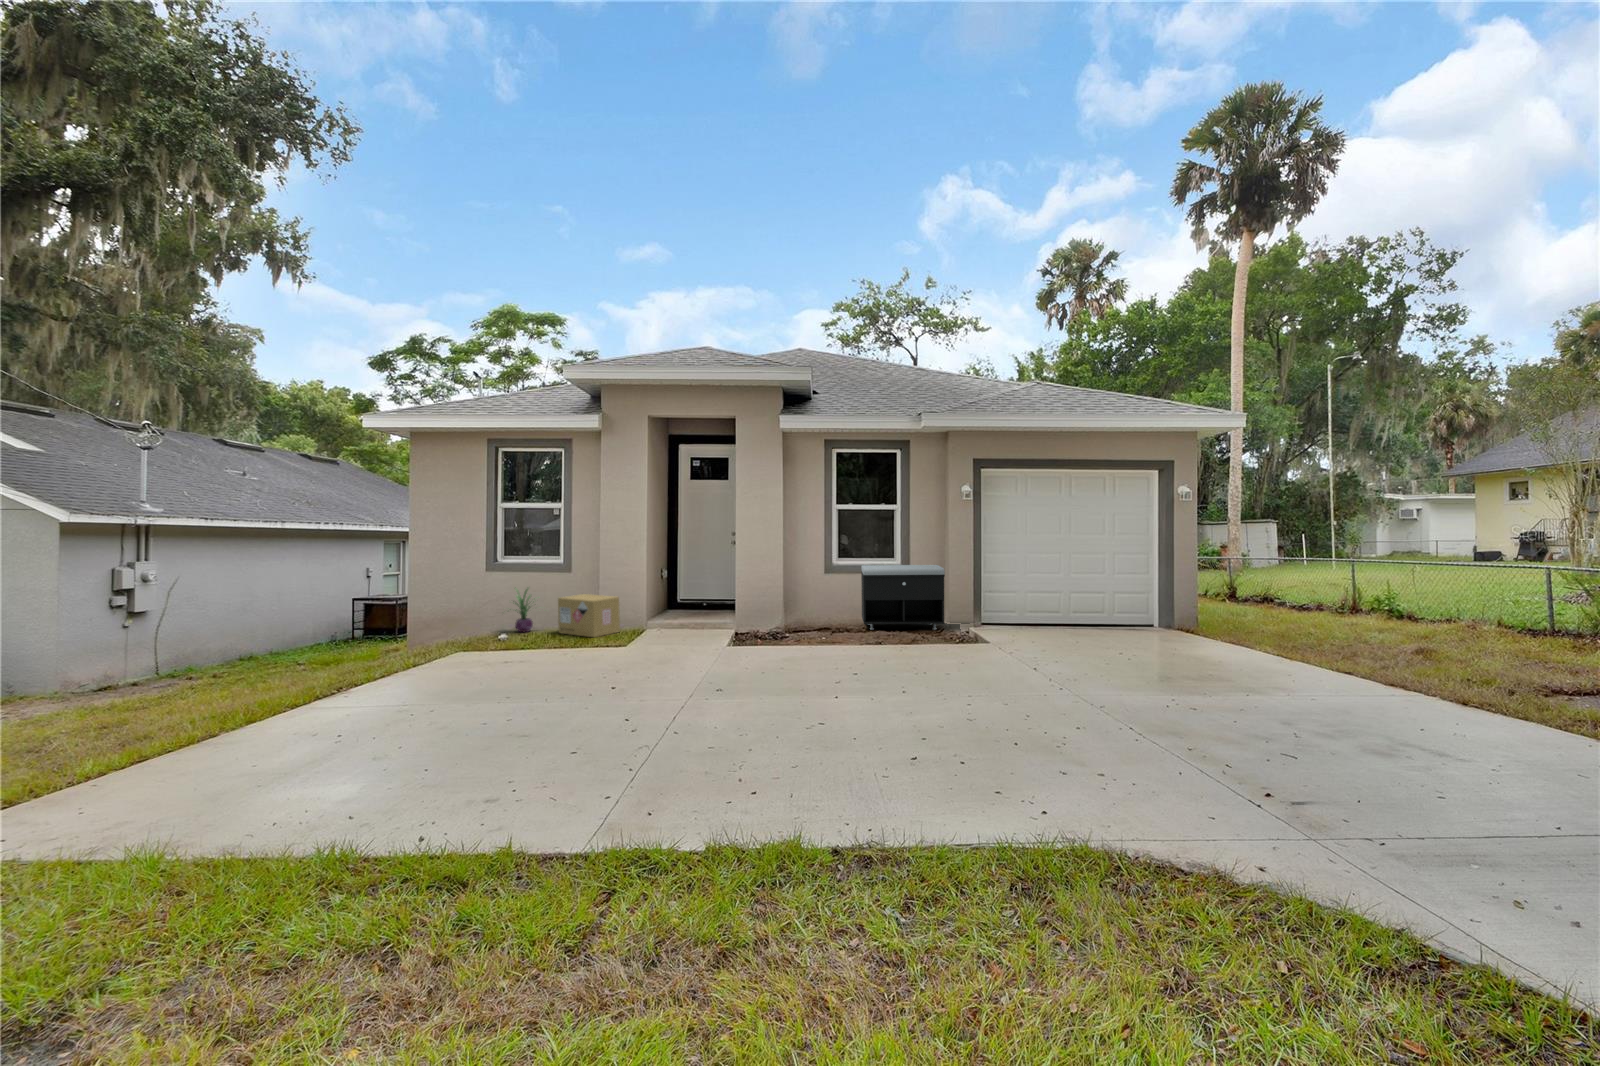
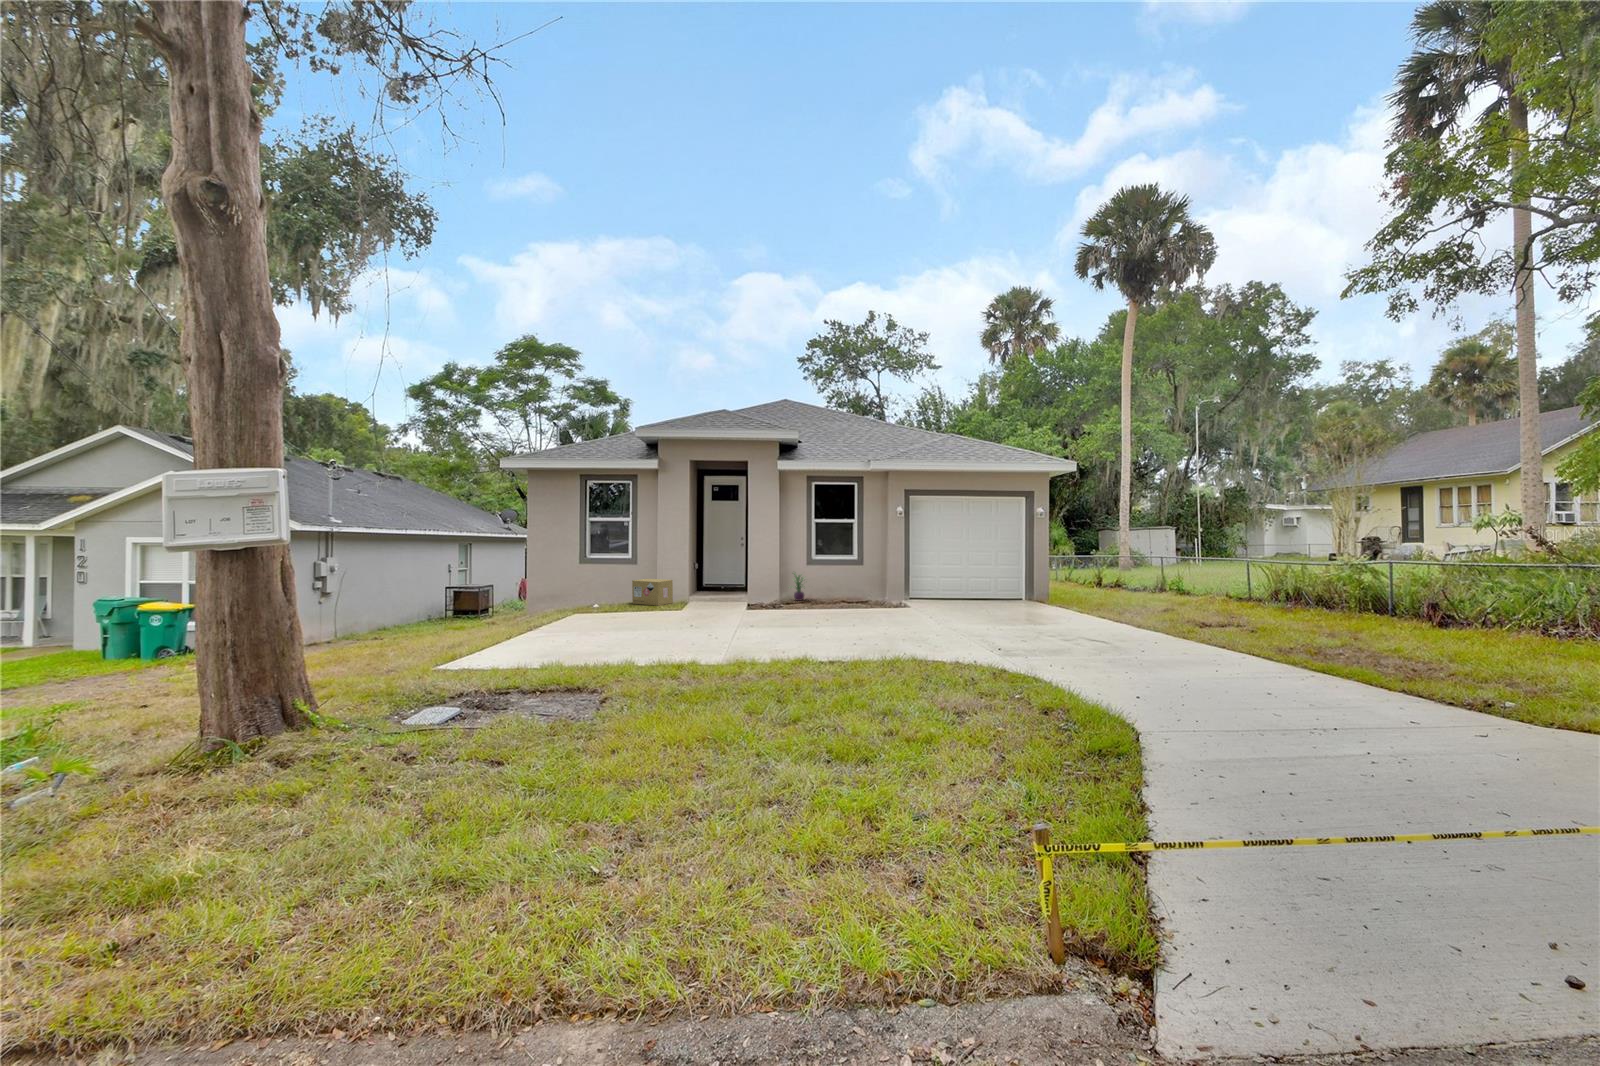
storage bench: present [861,565,945,630] -> none [831,559,884,601]
decorative plant: present [510,589,535,632] -> present [794,573,804,601]

